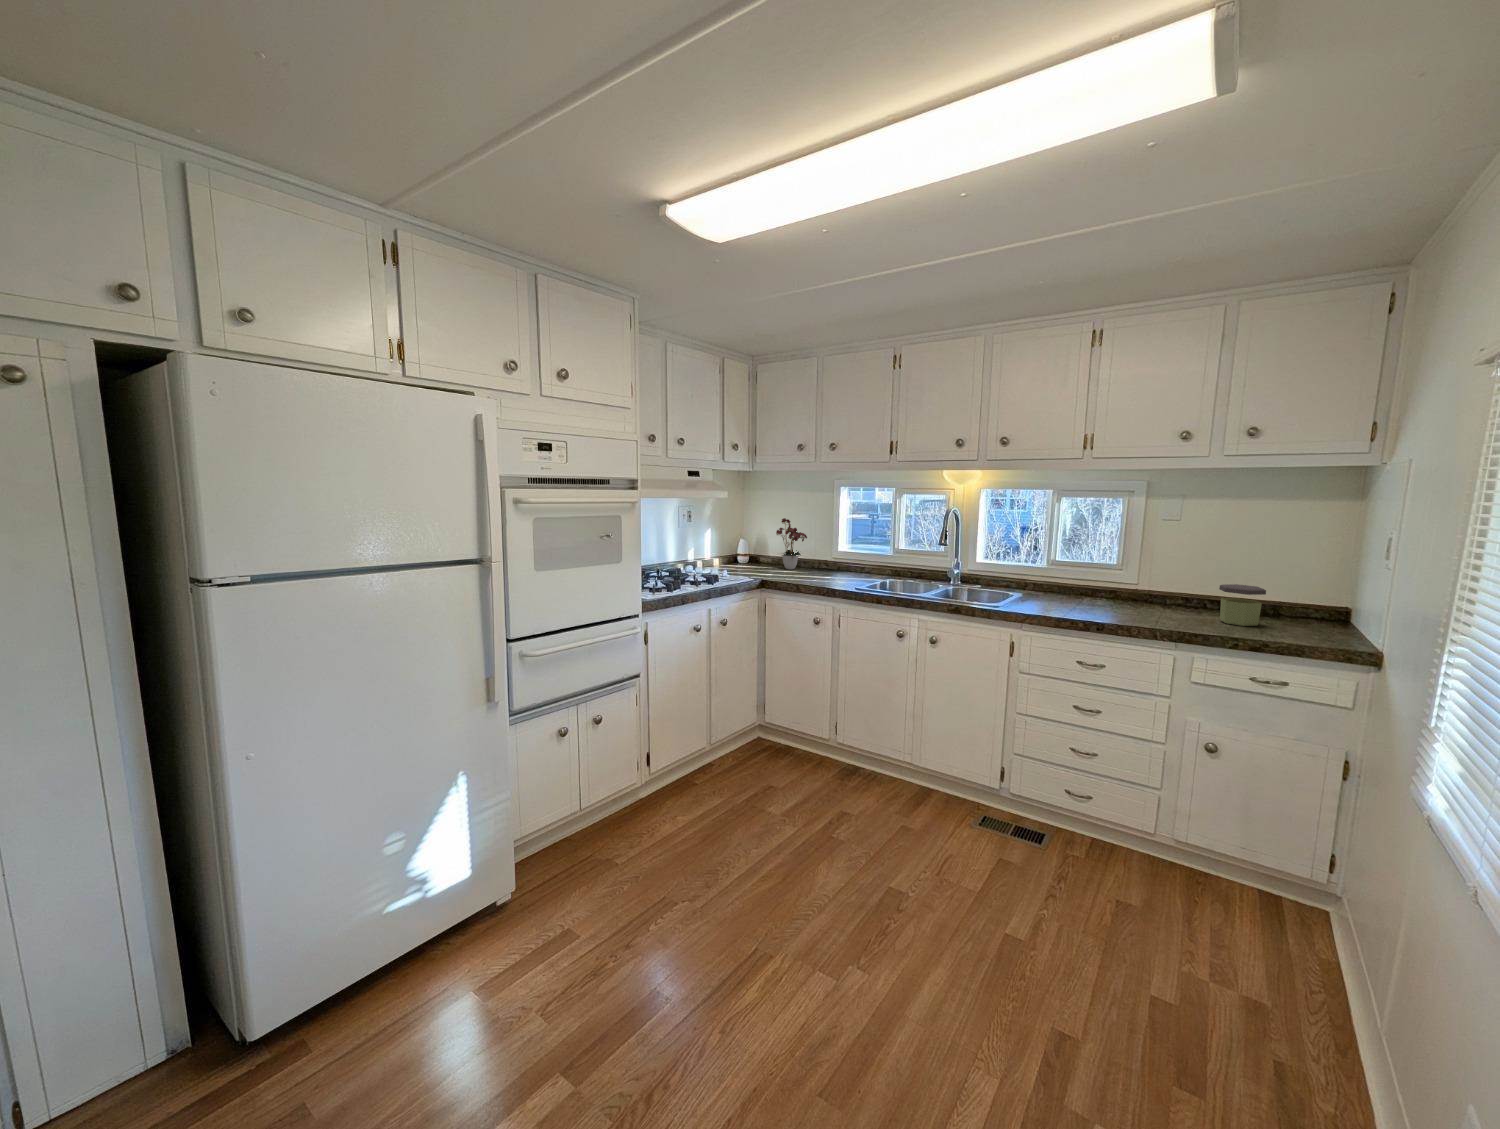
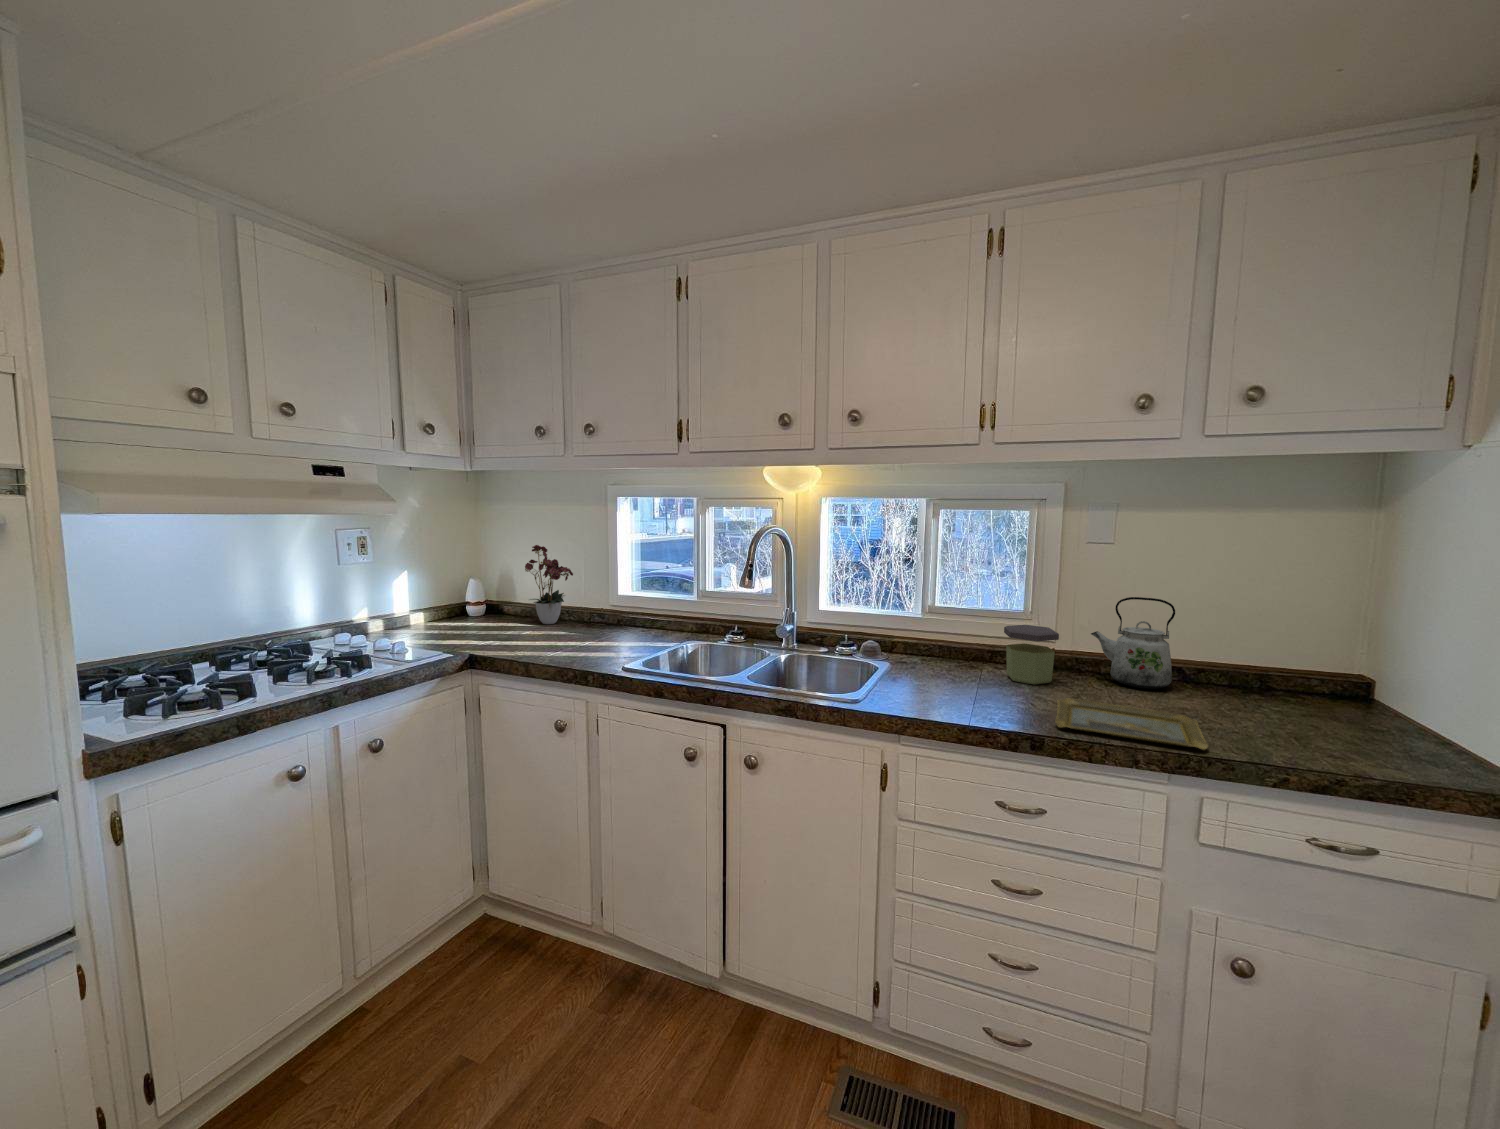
kettle: none [1160,555,1216,613] -> present [1091,597,1175,689]
jar: present [1219,584,1266,626] -> present [1004,625,1059,685]
tray: none [1114,610,1204,630] -> present [1055,698,1208,750]

